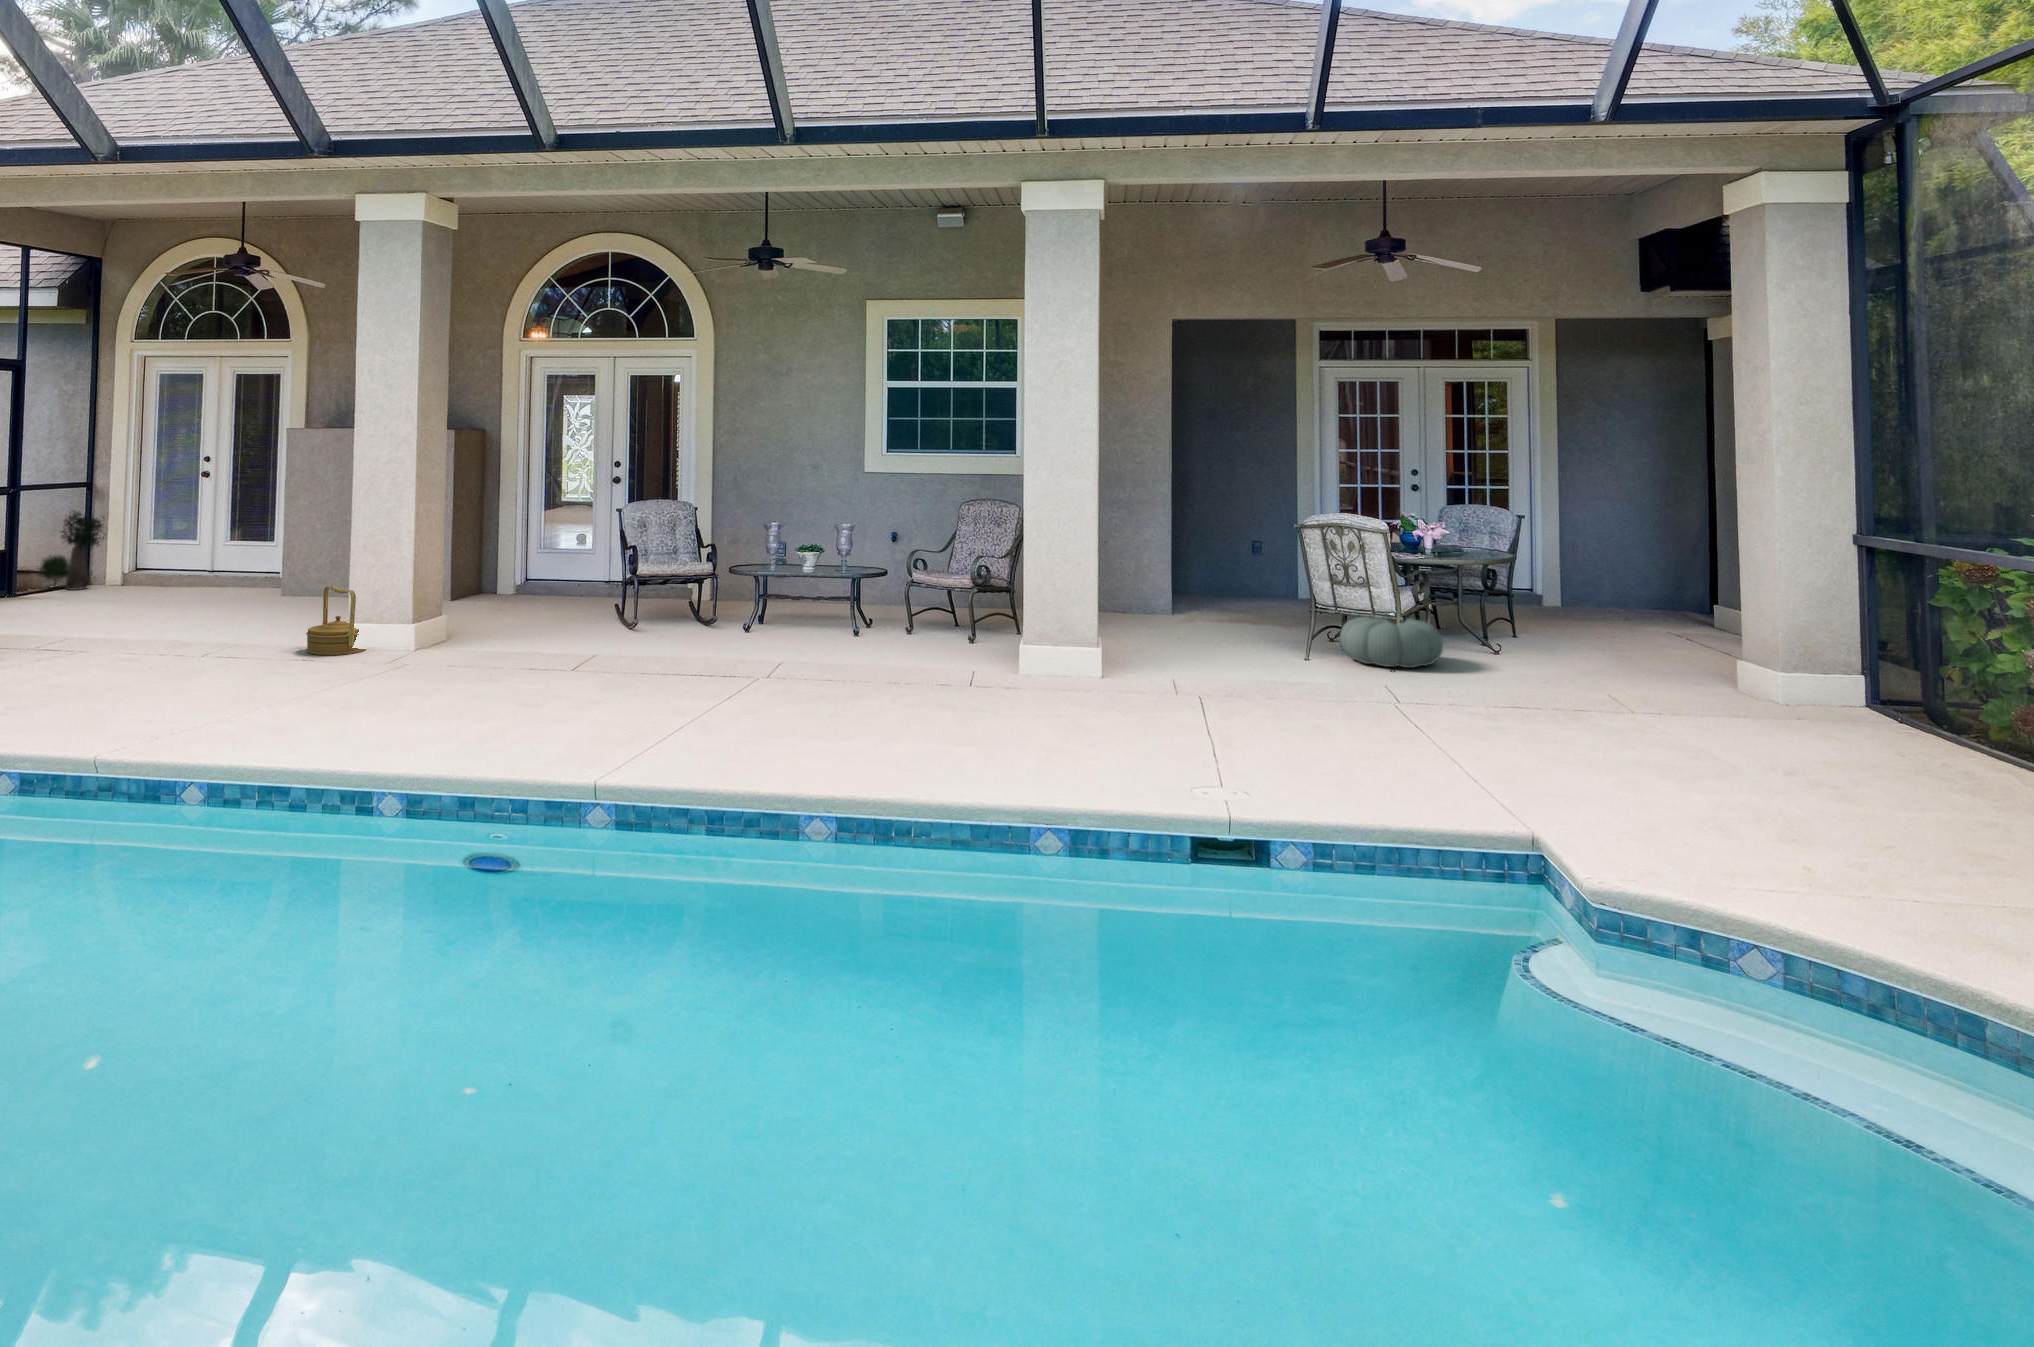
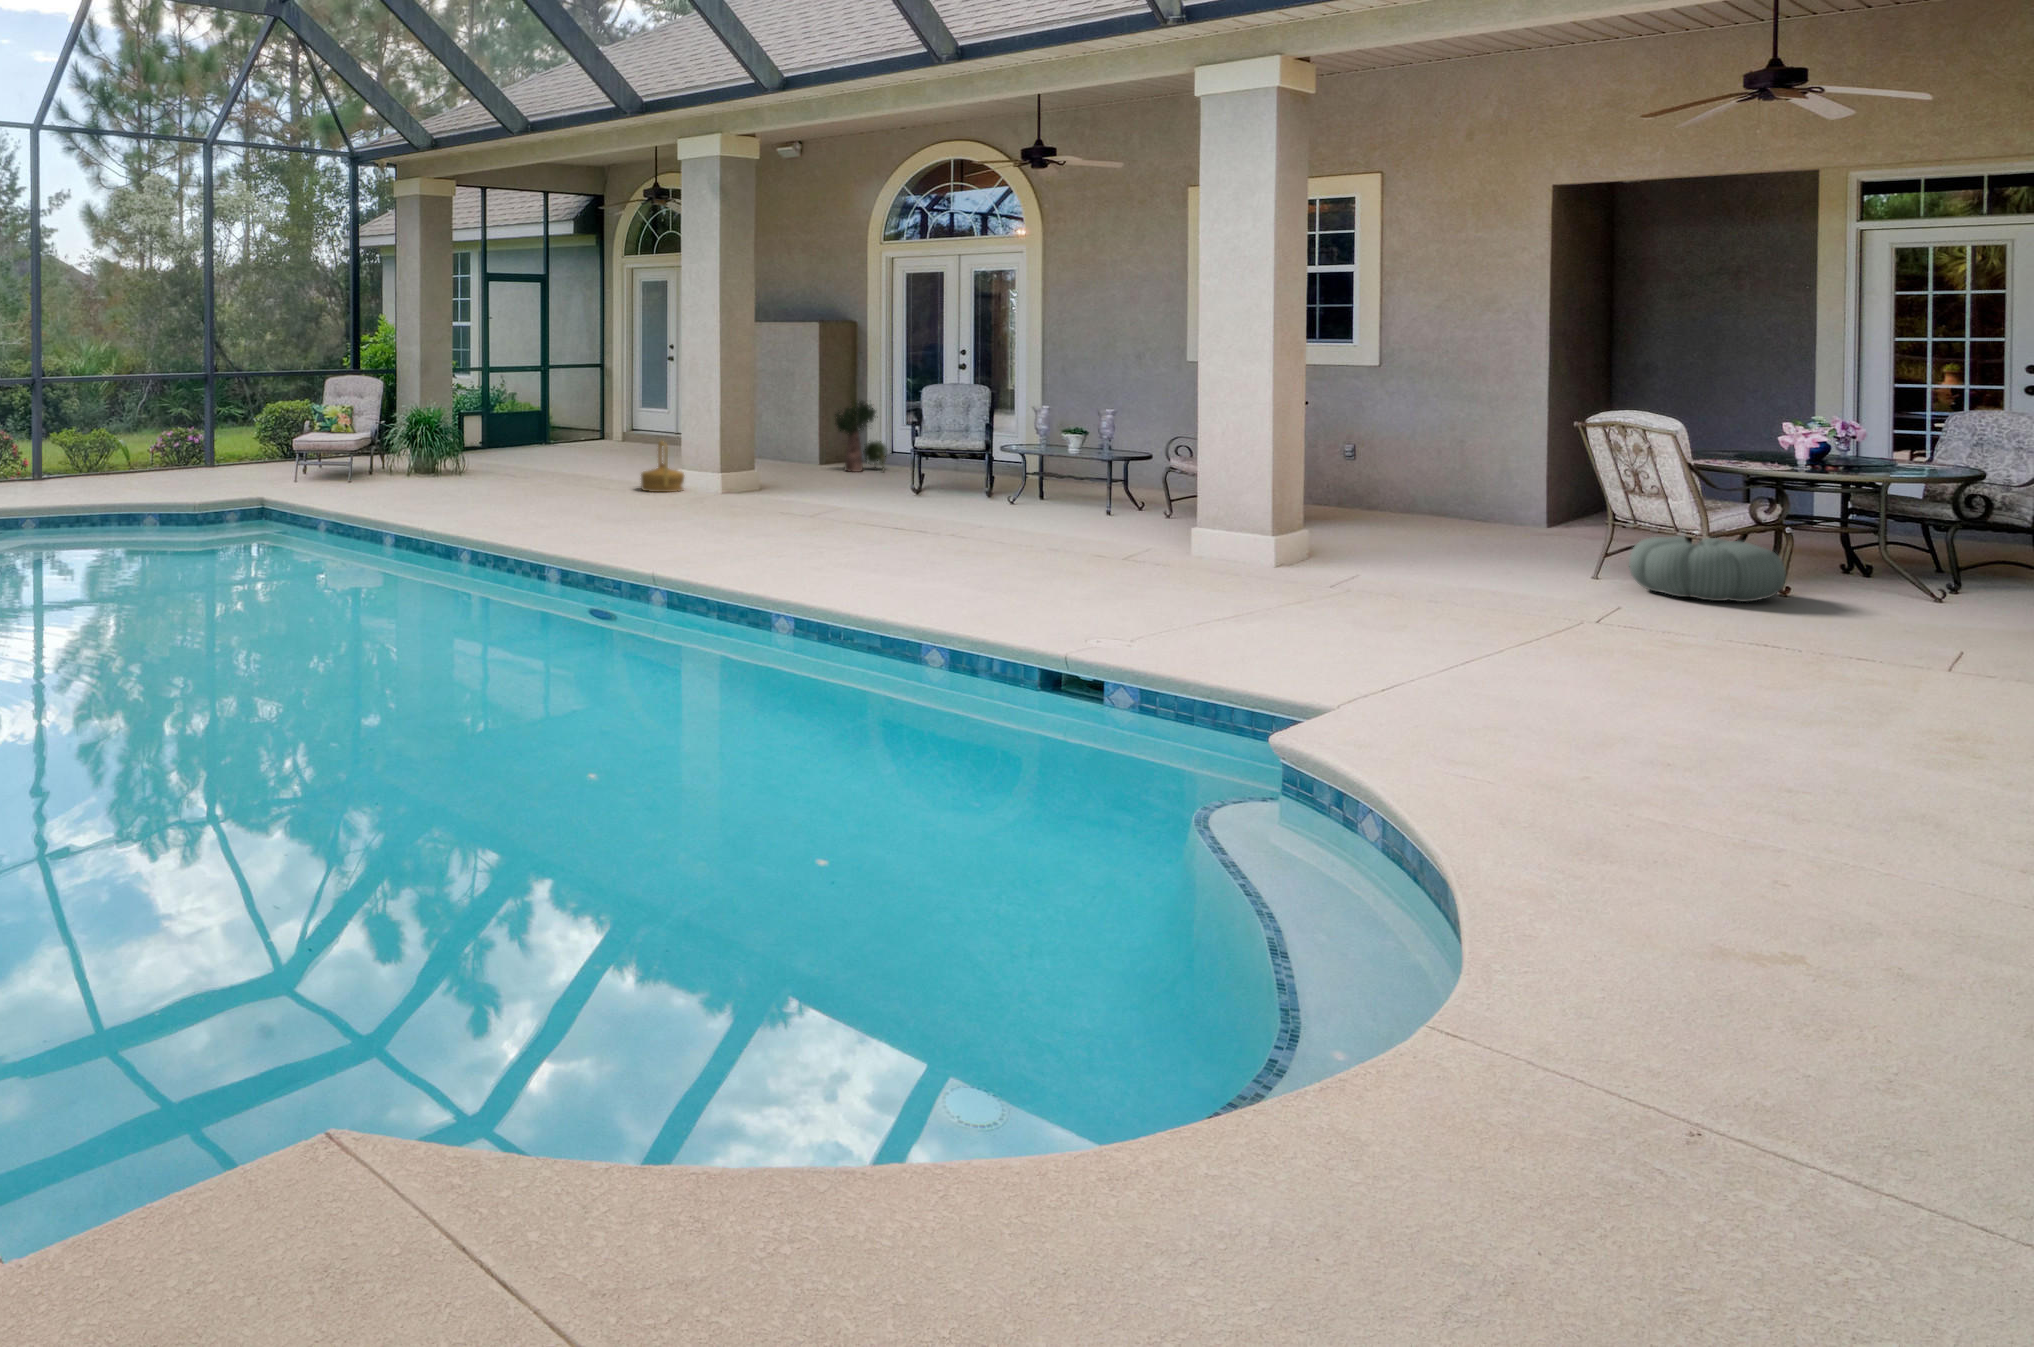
potted plant: present [40,510,104,590] -> present [835,401,887,472]

